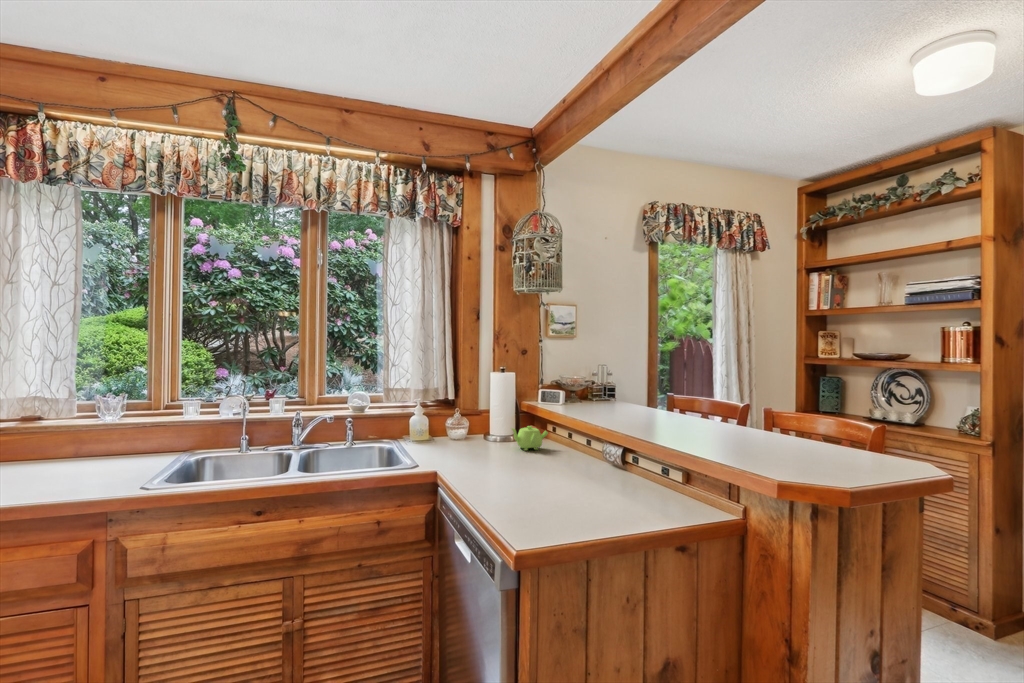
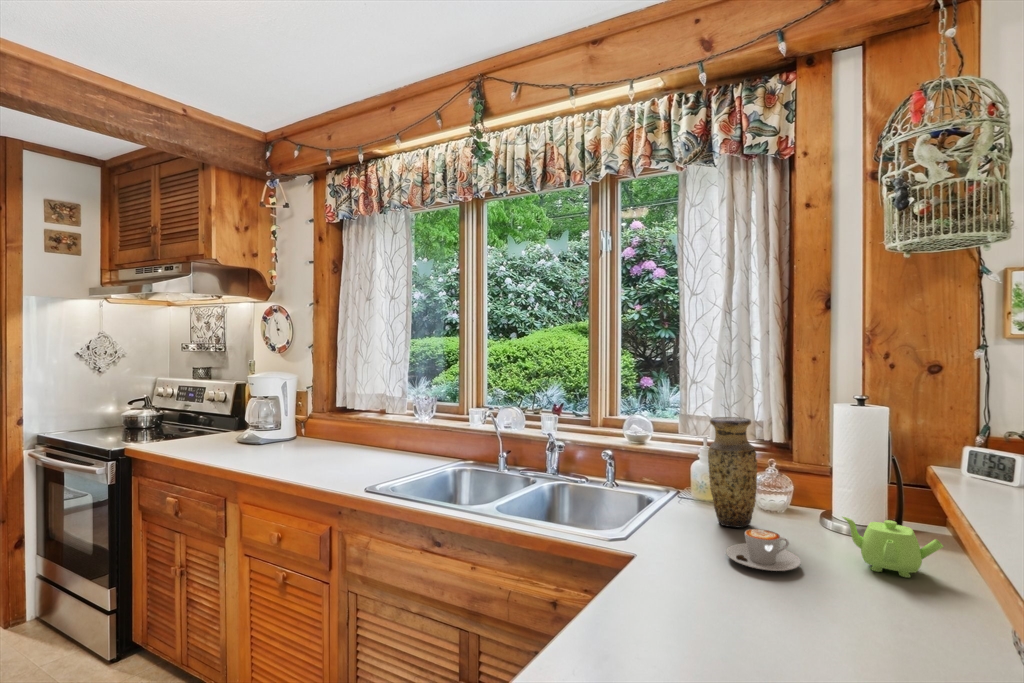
vase: none [435,384,462,448] -> present [708,417,757,528]
coffee cup: none [468,440,504,459] -> present [726,529,801,571]

